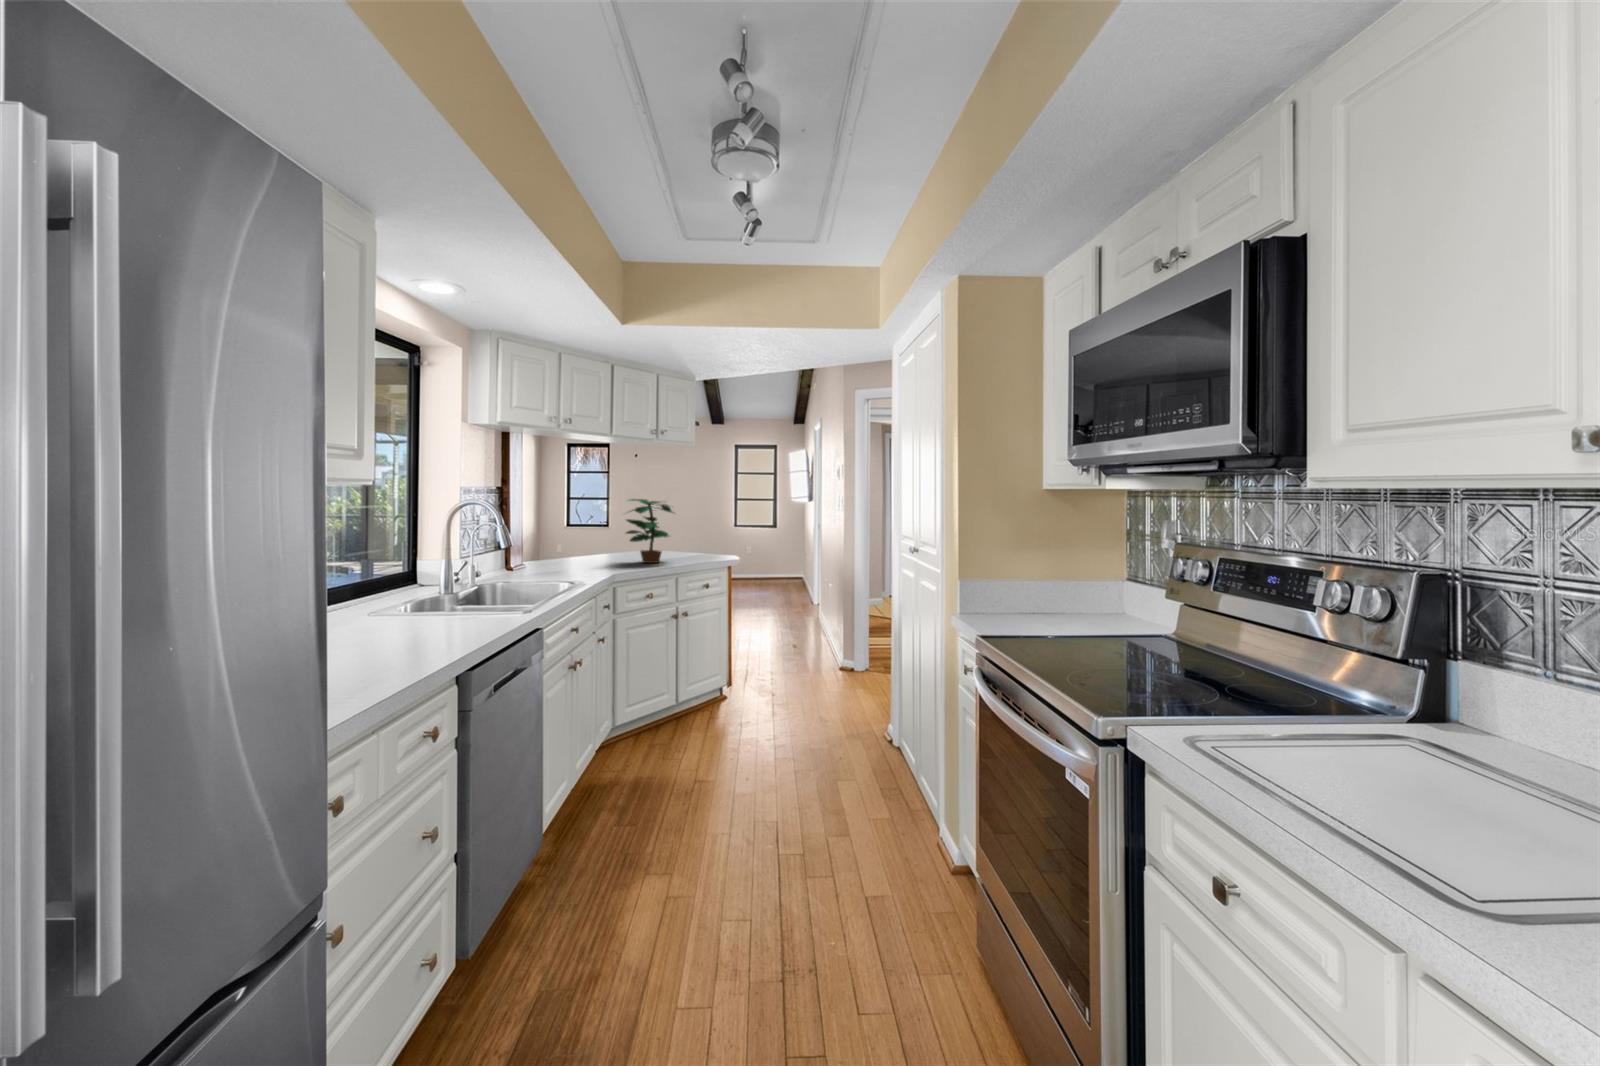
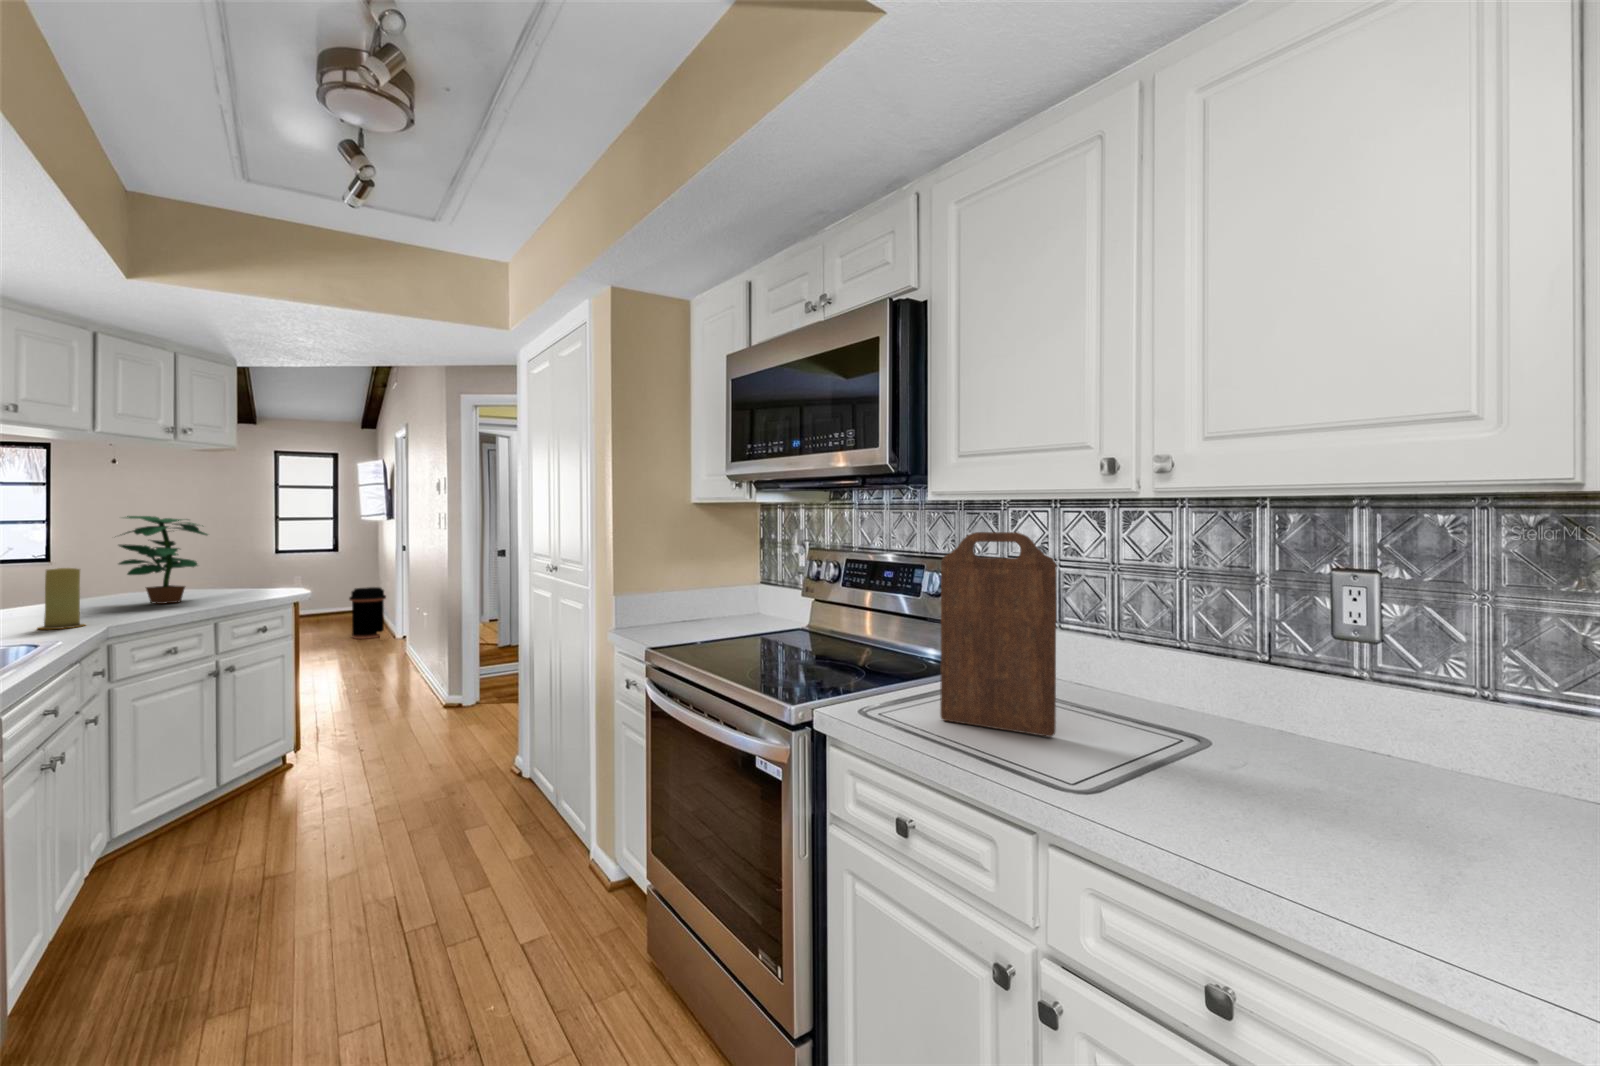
cutting board: none [1297,534,1500,831] -> present [940,532,1056,737]
candle: none [579,535,603,577] -> present [38,568,85,629]
trash can: none [781,558,807,600] -> present [349,587,386,639]

